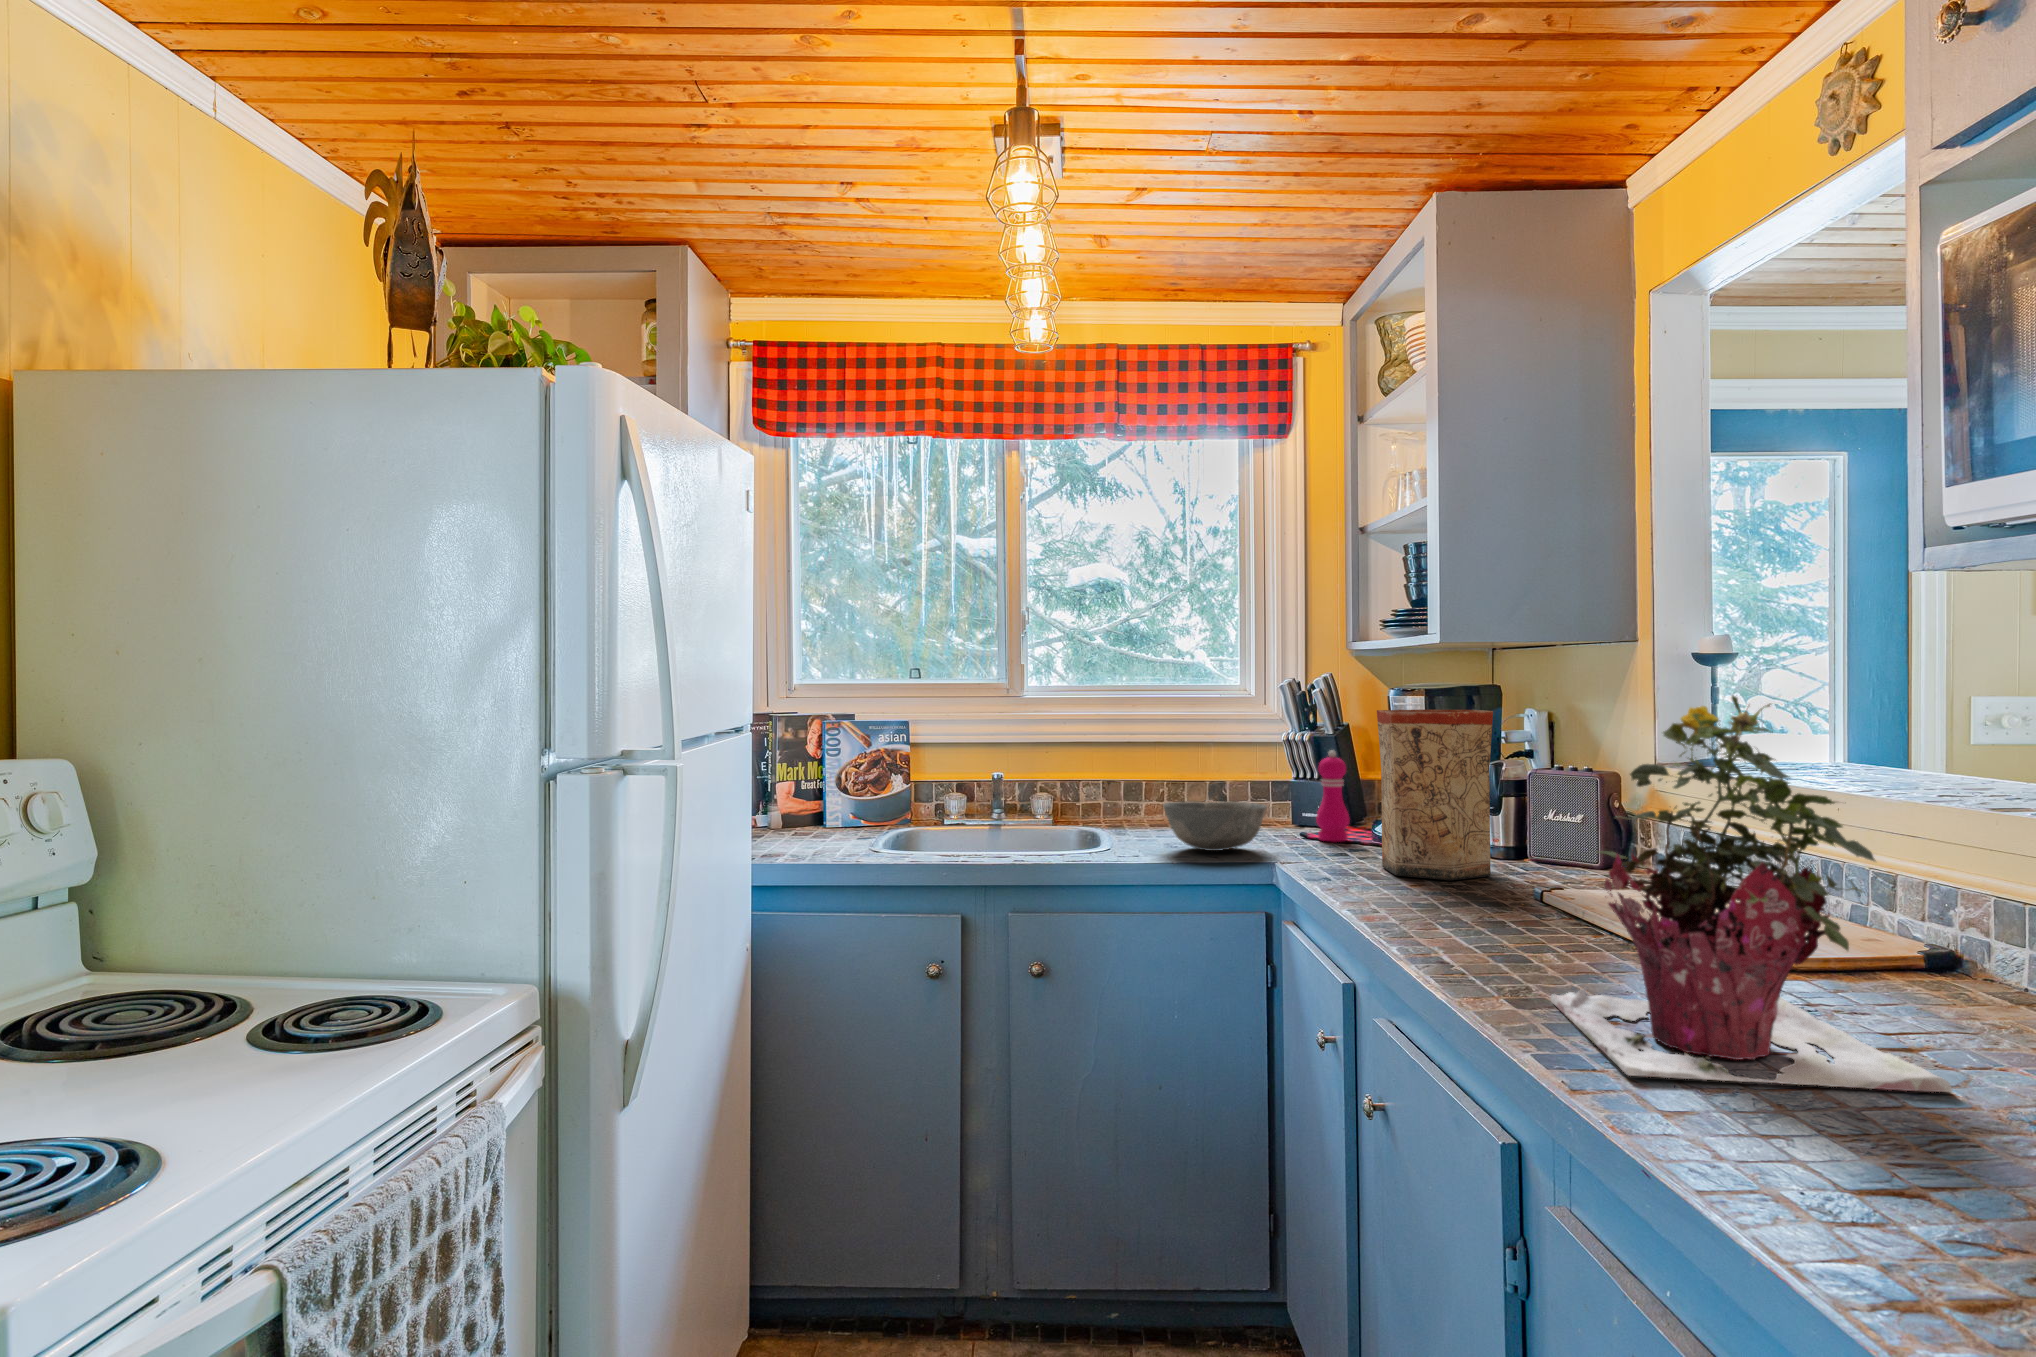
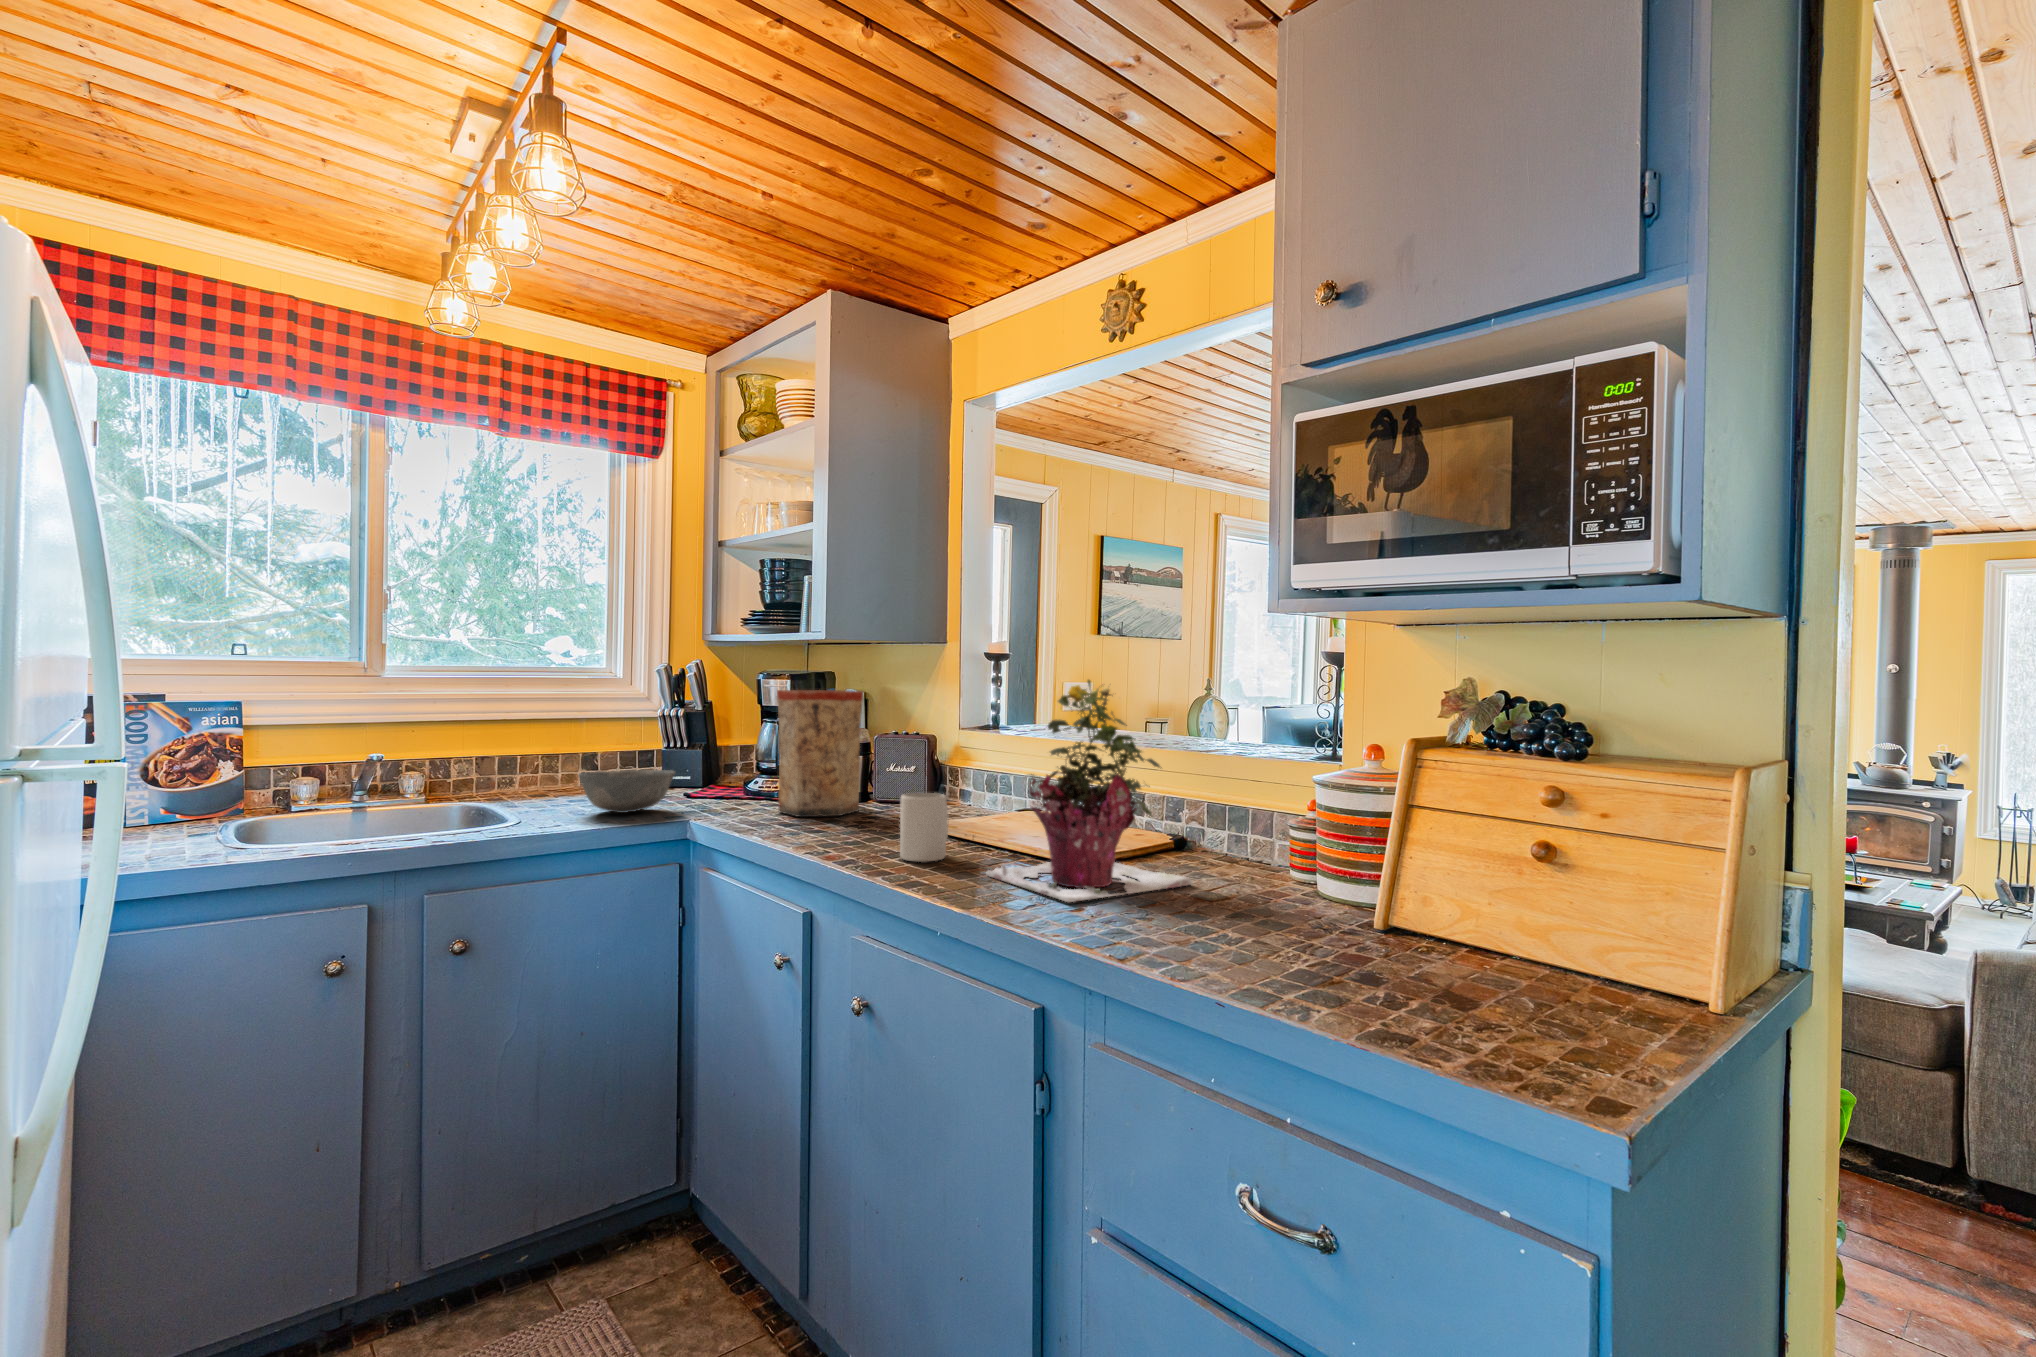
pepper mill: present [1316,750,1350,842] -> none [700,723,728,798]
mug: none [1452,862,1538,965] -> present [900,793,948,862]

